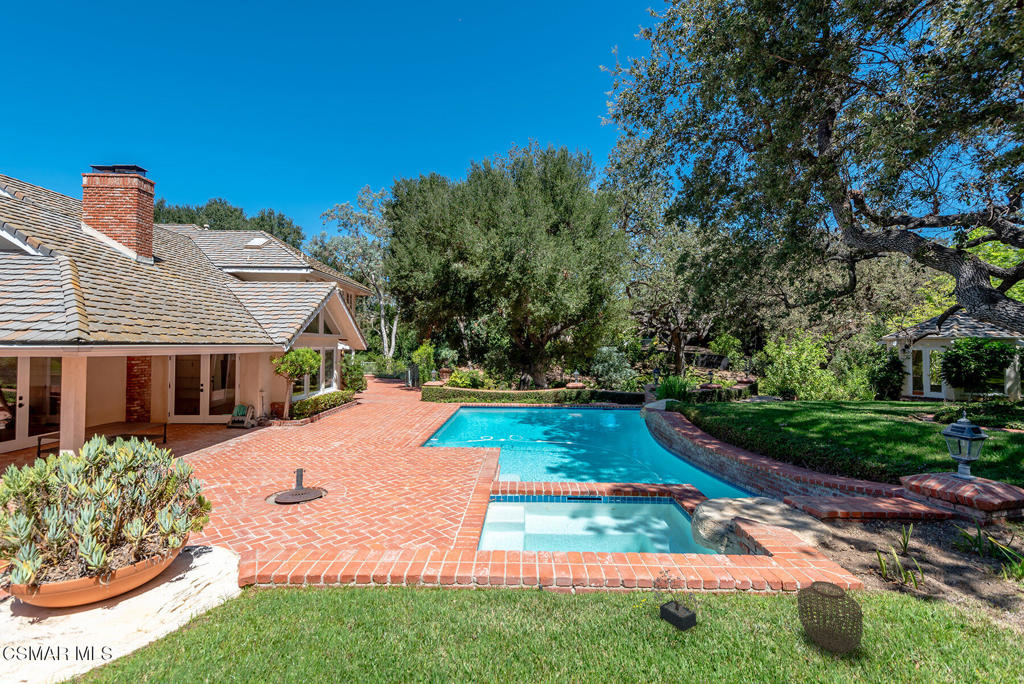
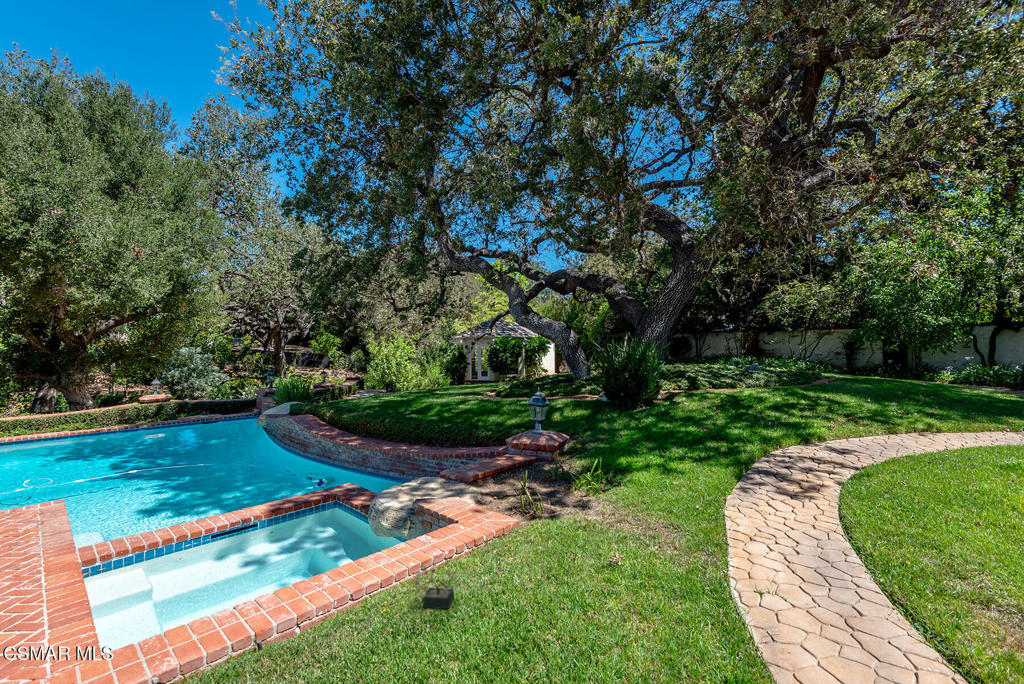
woven basket: present [797,581,863,653] -> none [515,523,553,571]

